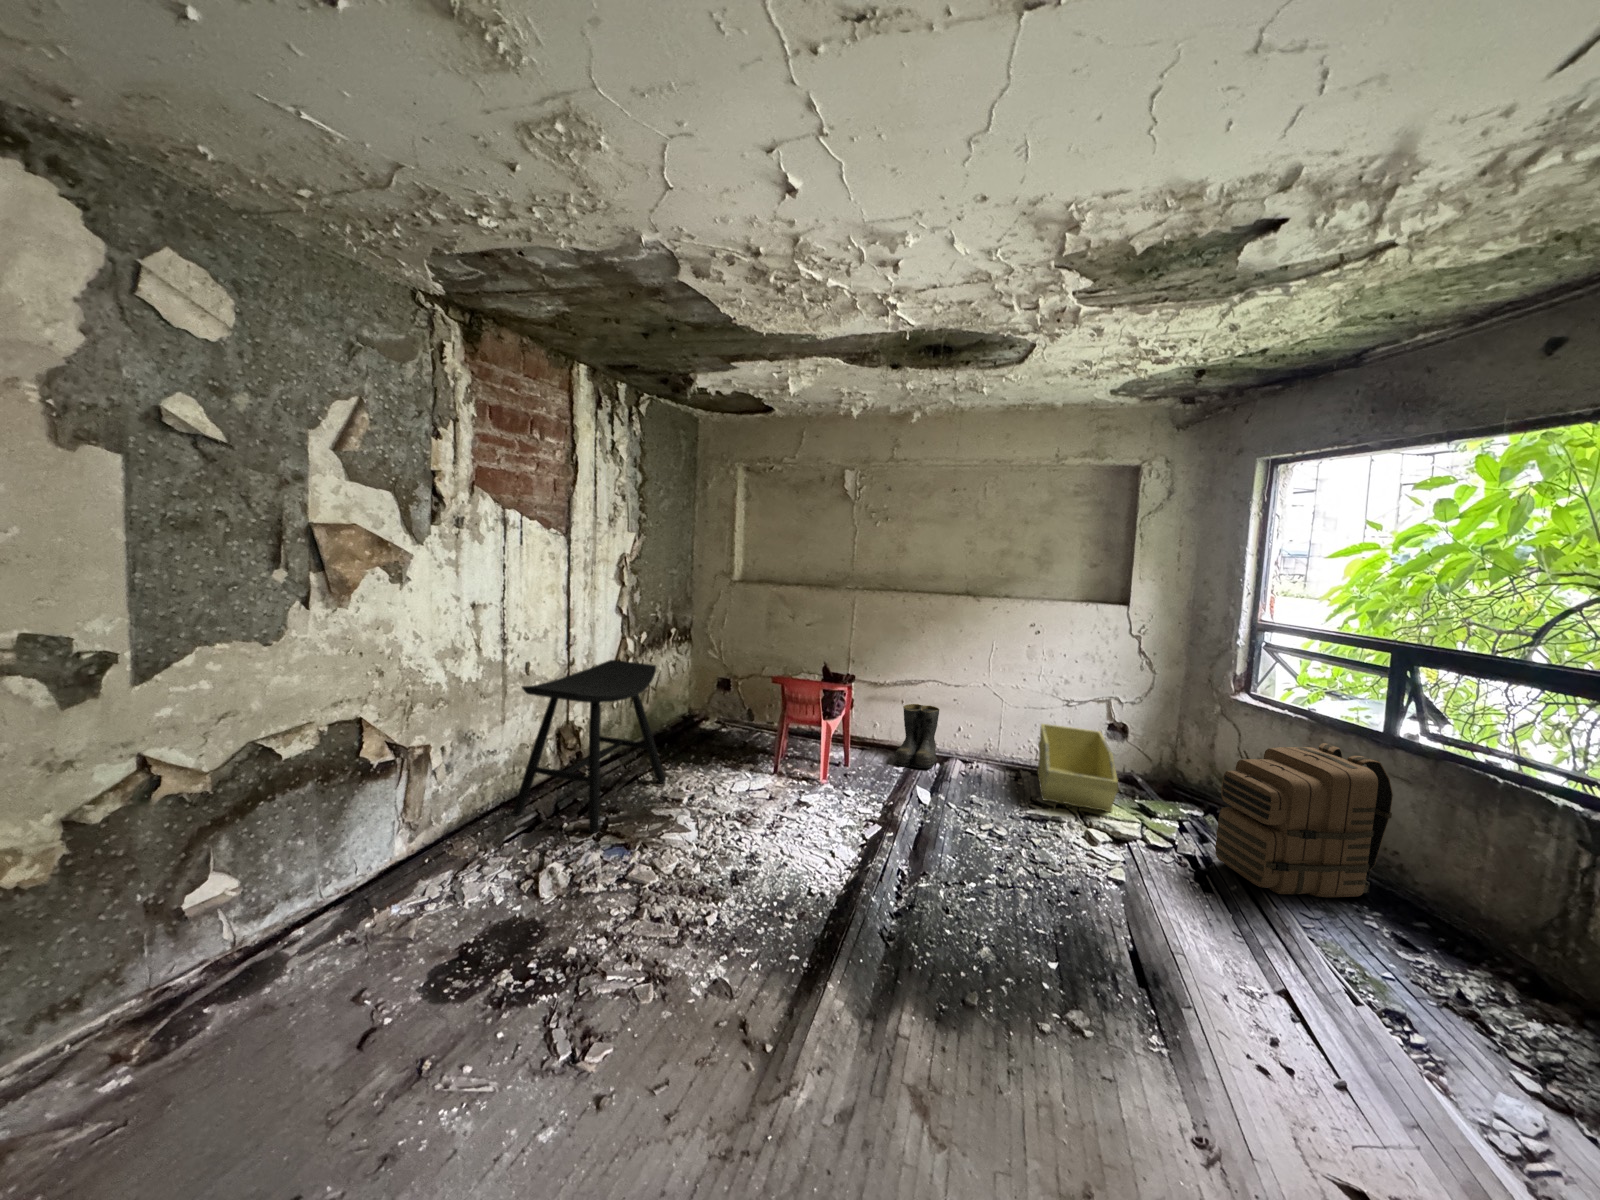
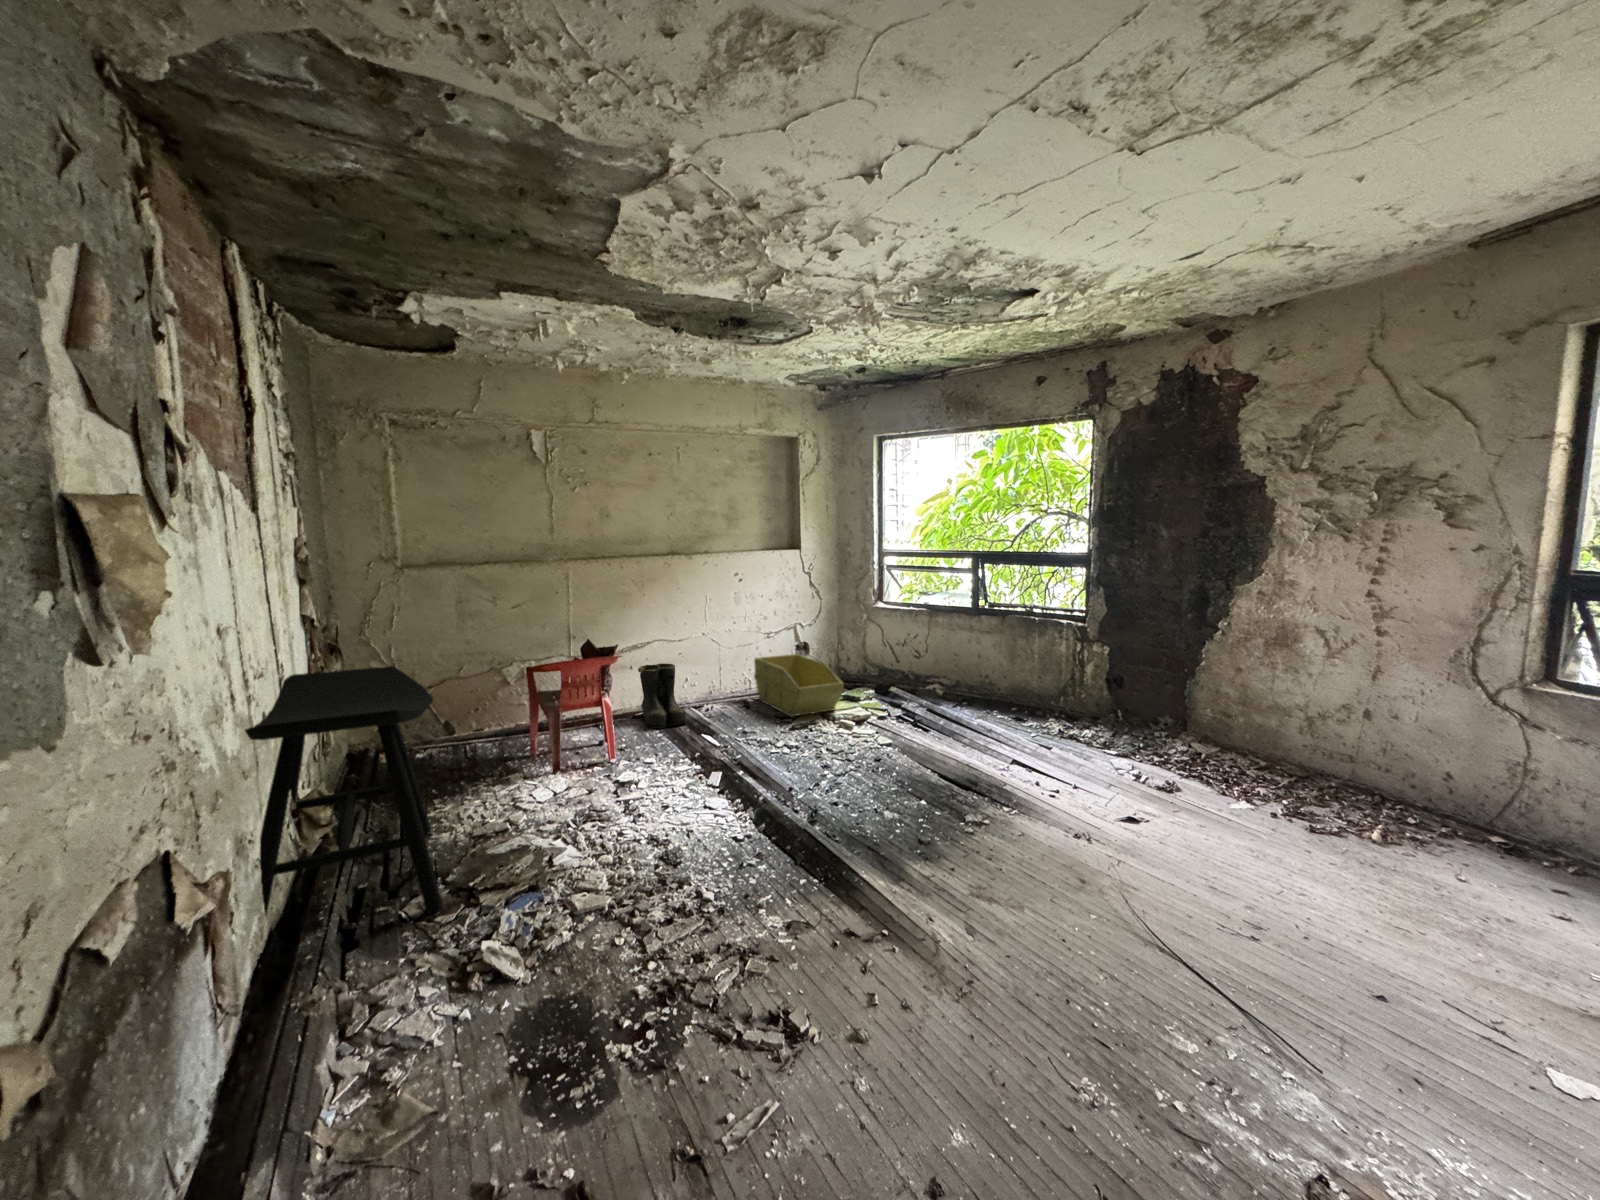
backpack: present [1215,743,1393,898] -> none [913,622,982,720]

